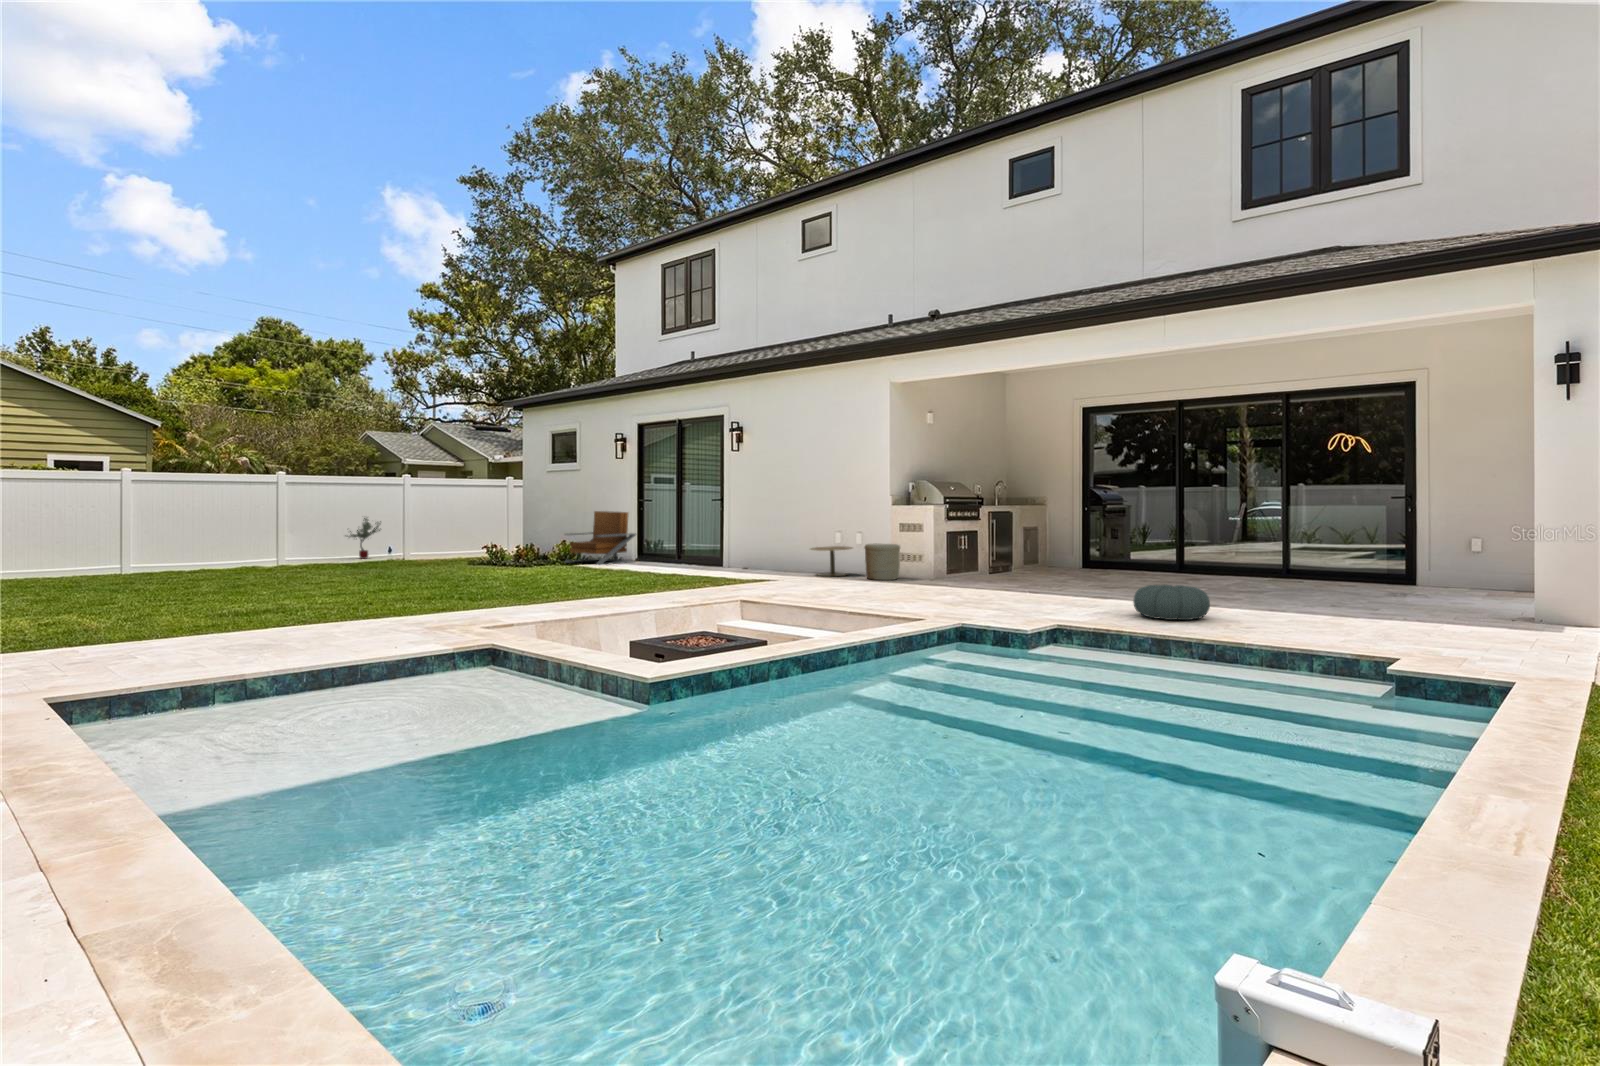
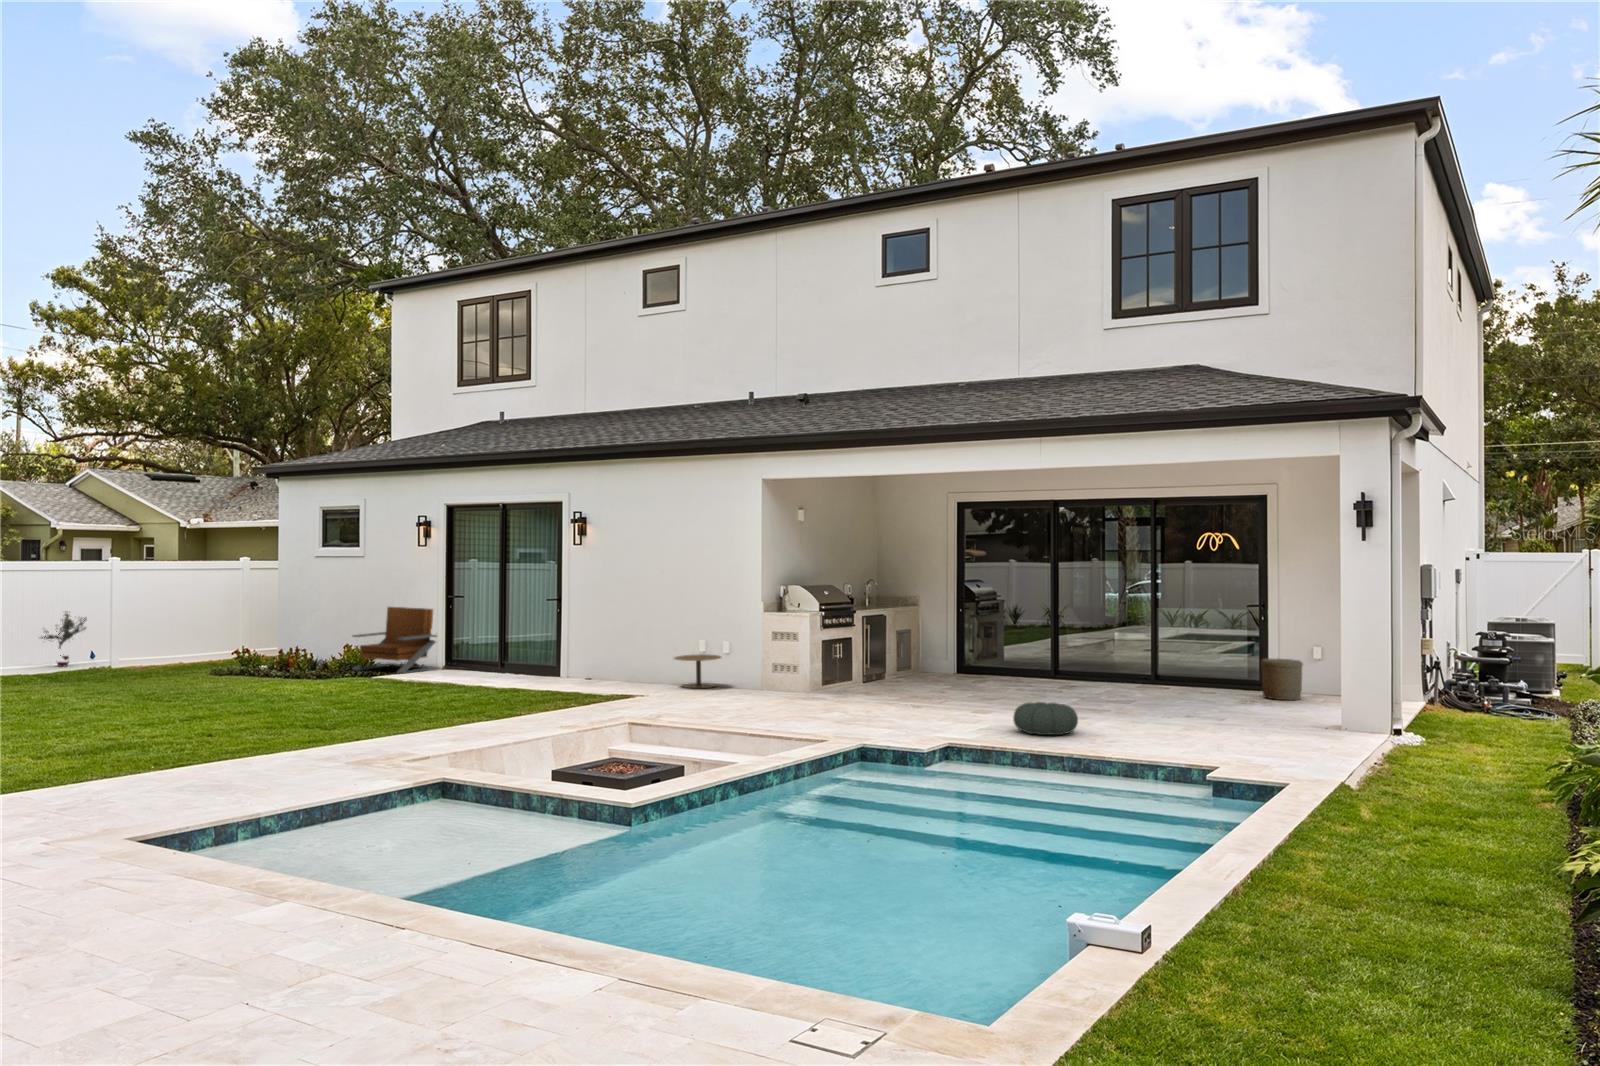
woven basket: present [864,544,900,580] -> present [1261,659,1303,700]

